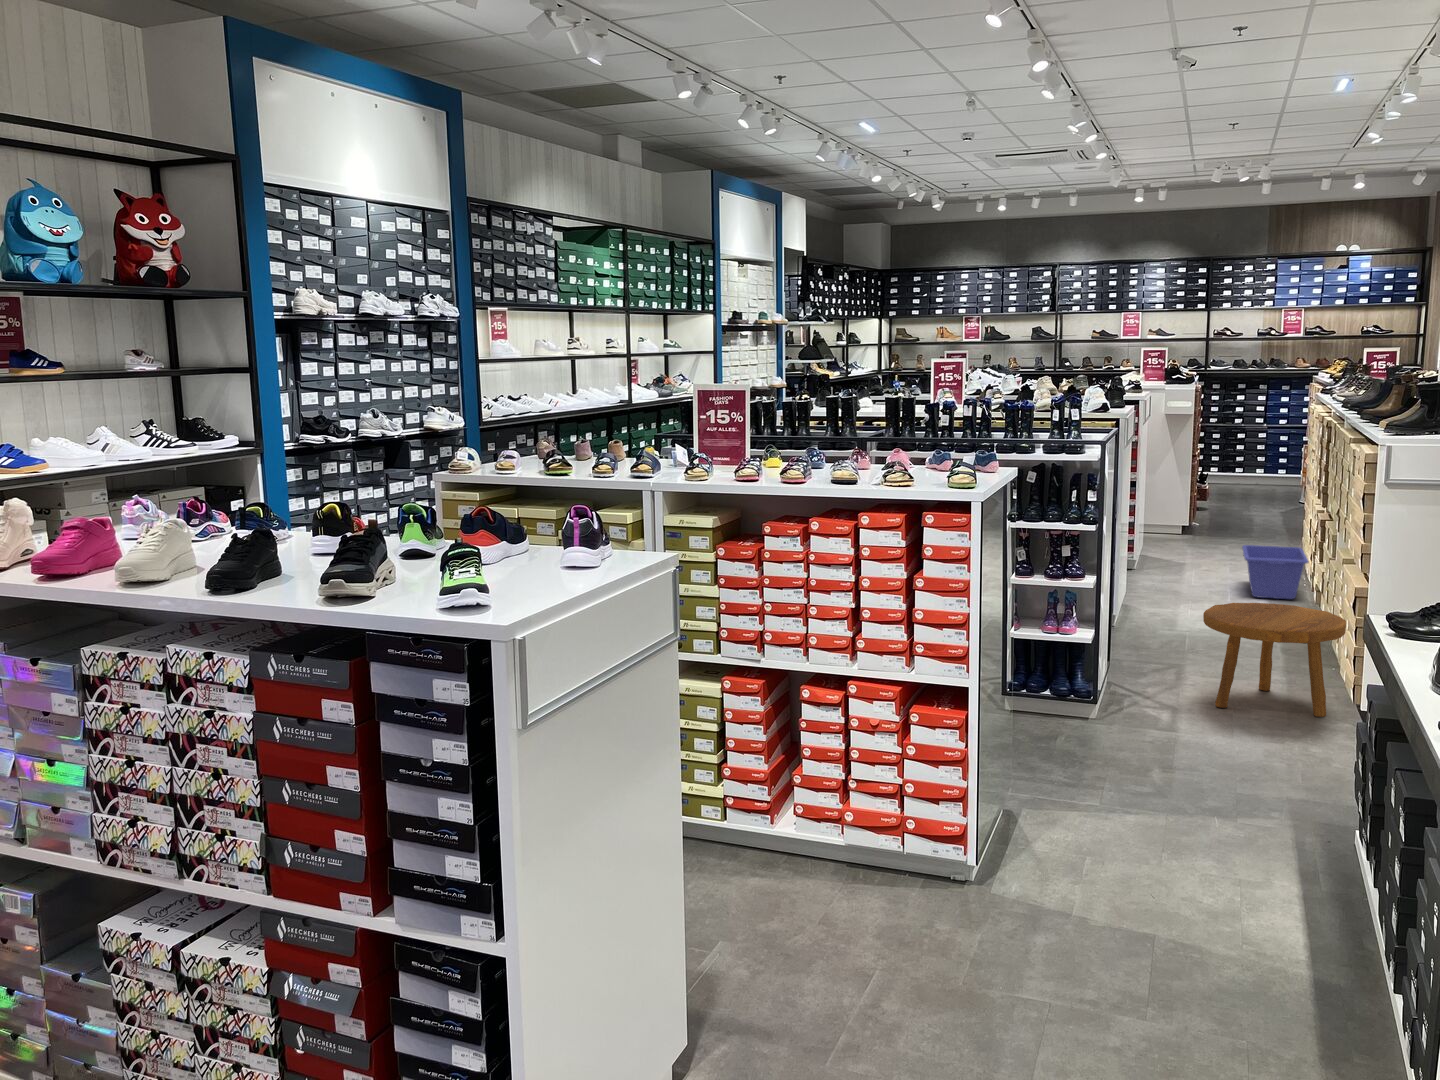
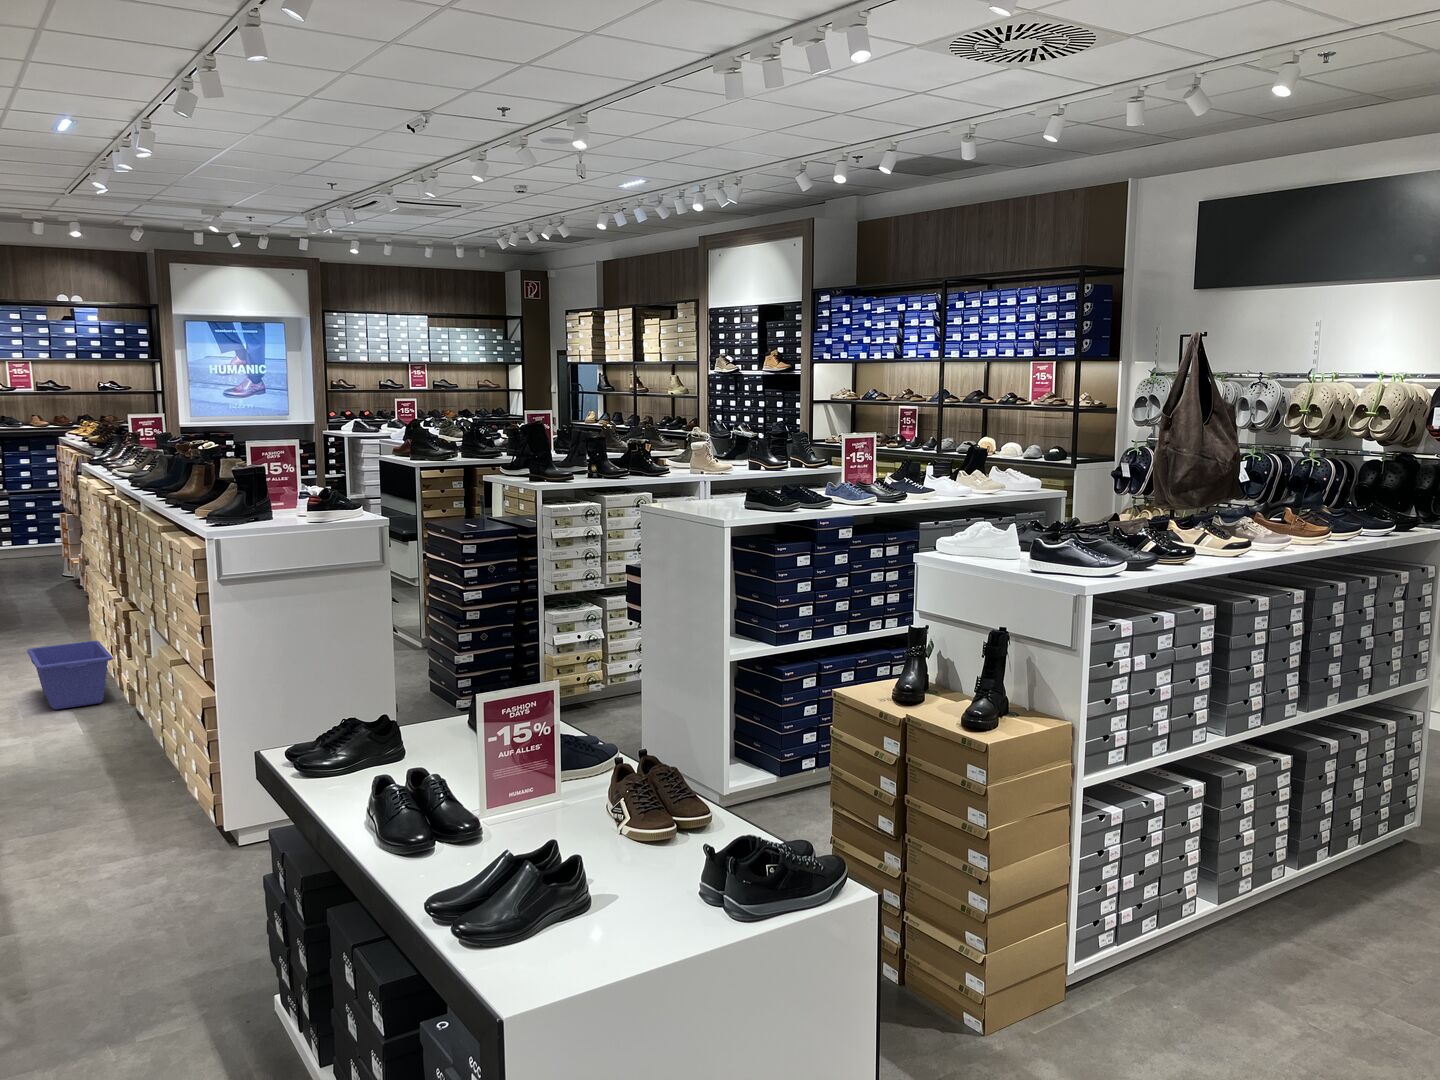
footstool: present [1203,603,1346,717] -> none [22,729,196,882]

